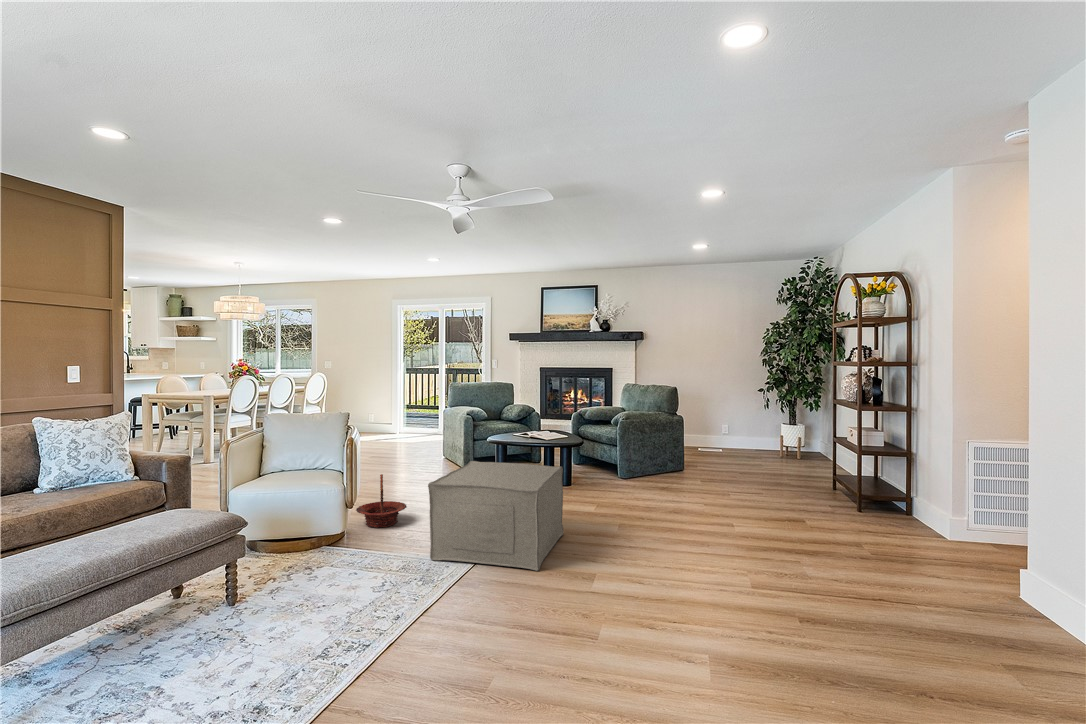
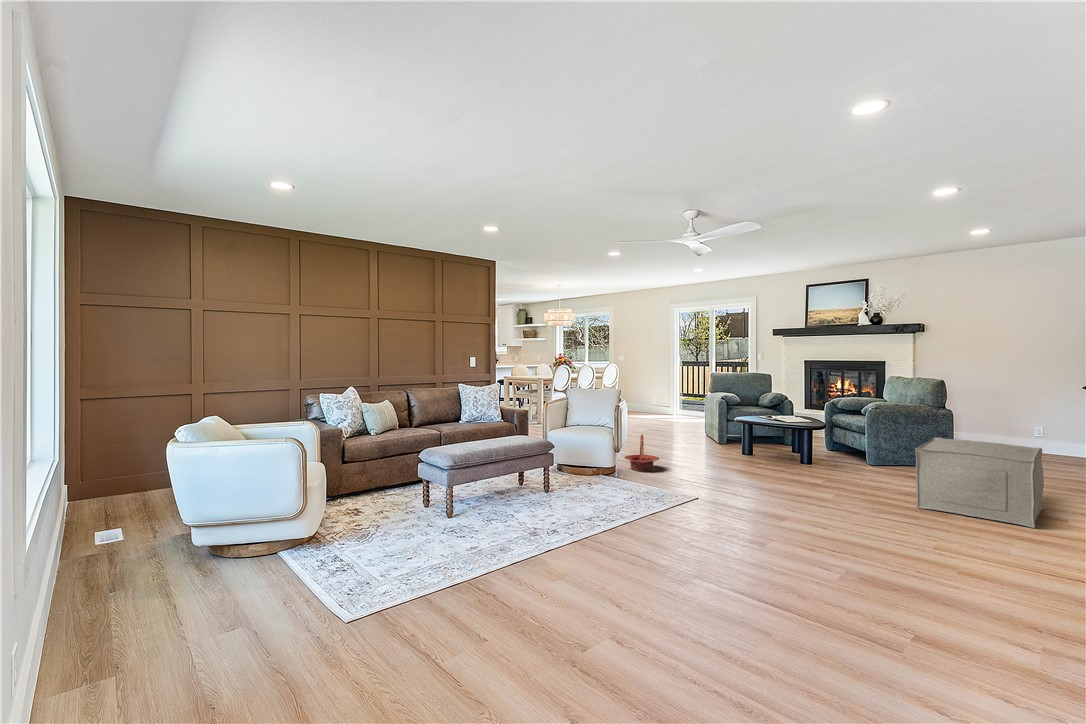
ottoman: present [428,461,564,571] -> present [915,437,1044,528]

